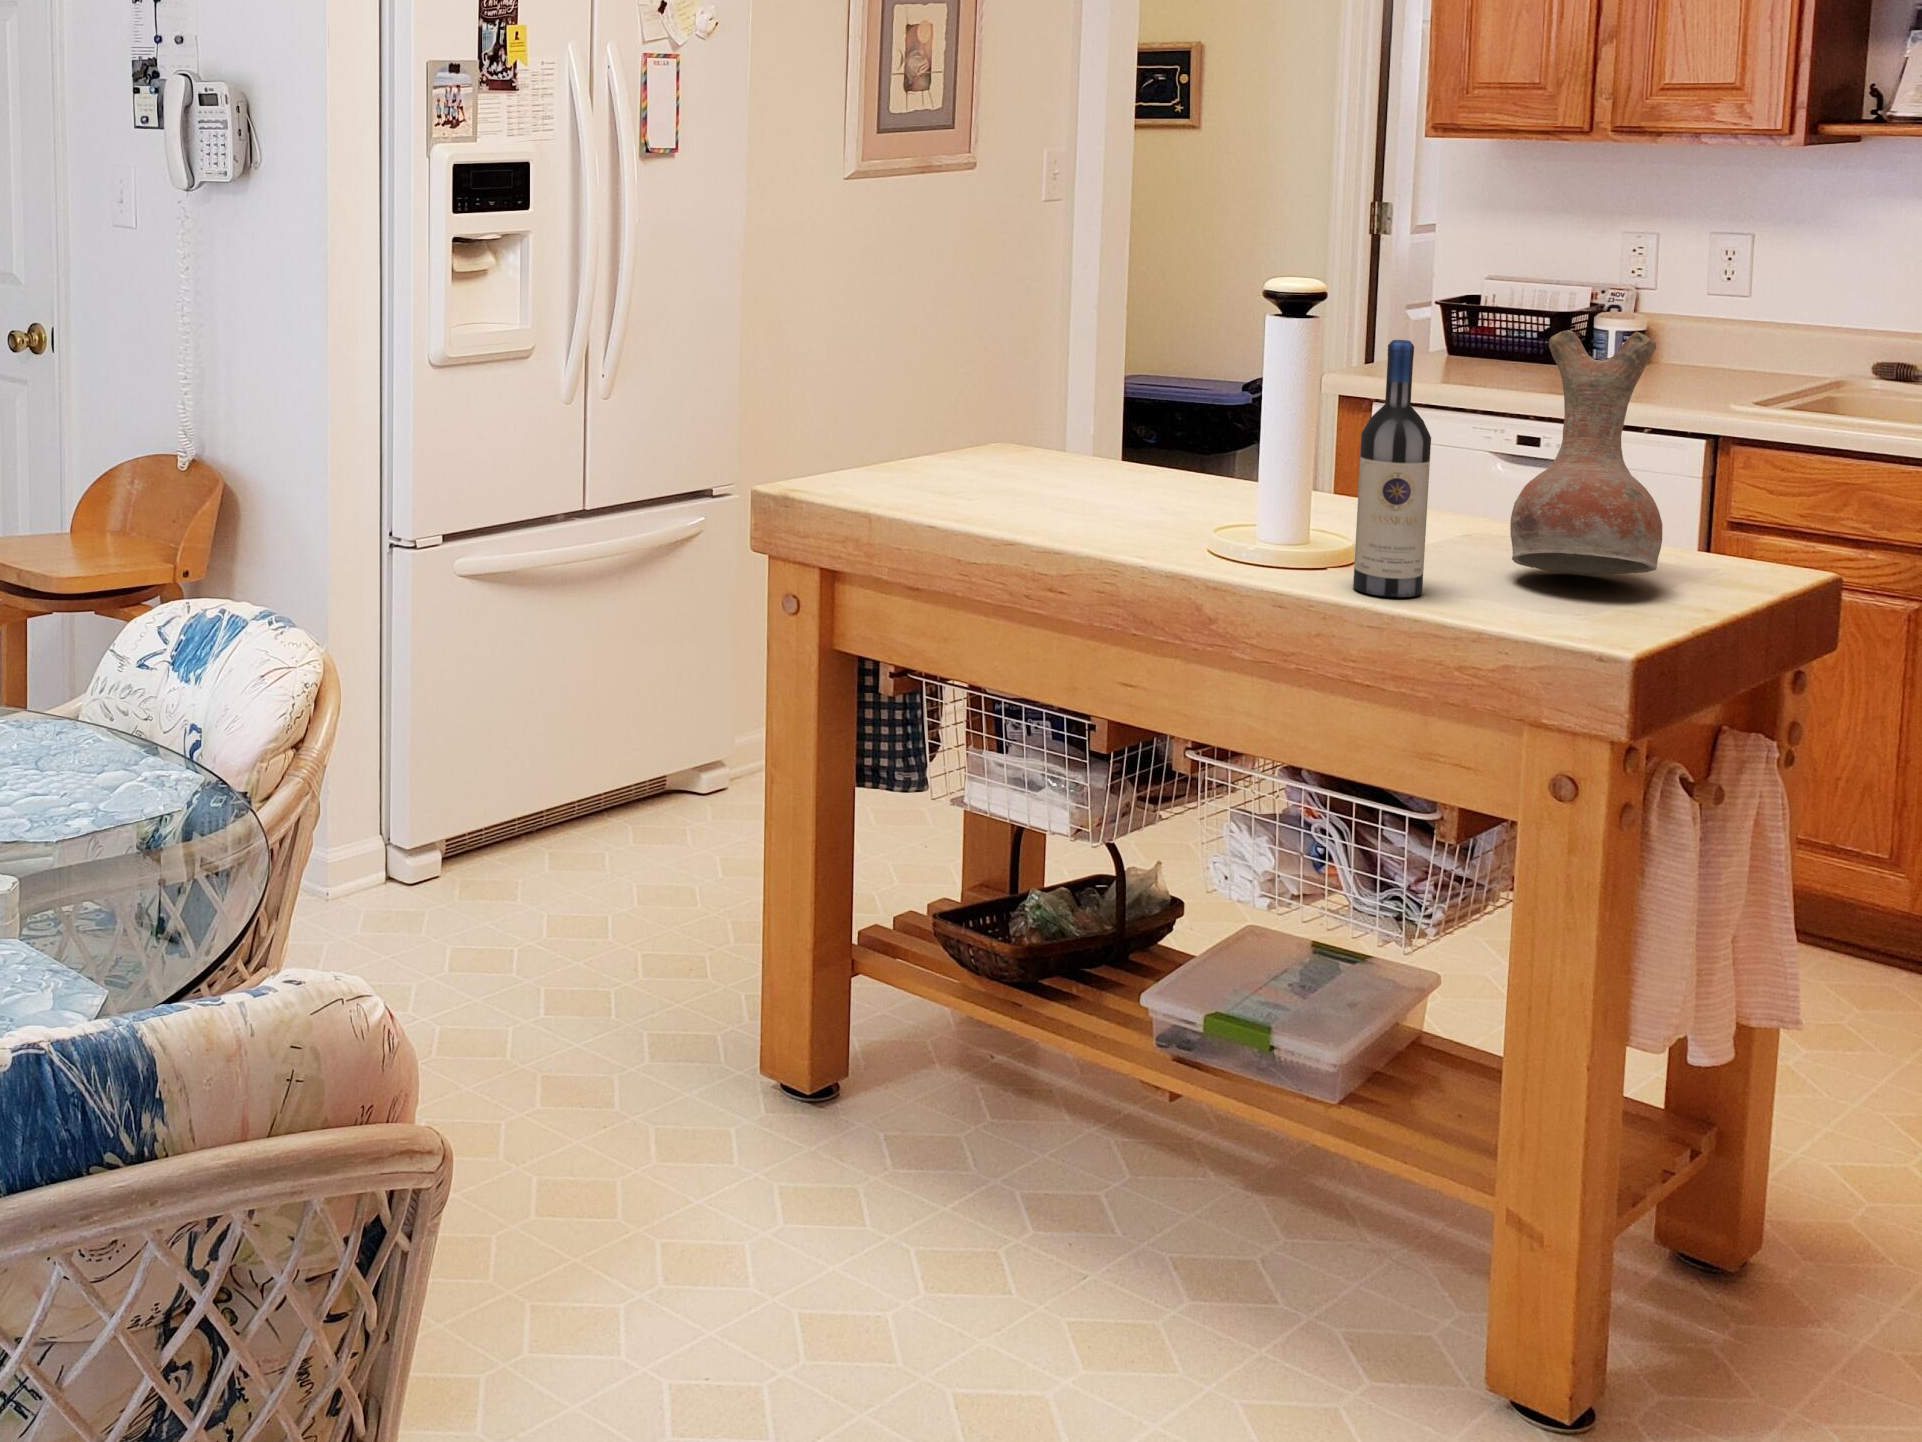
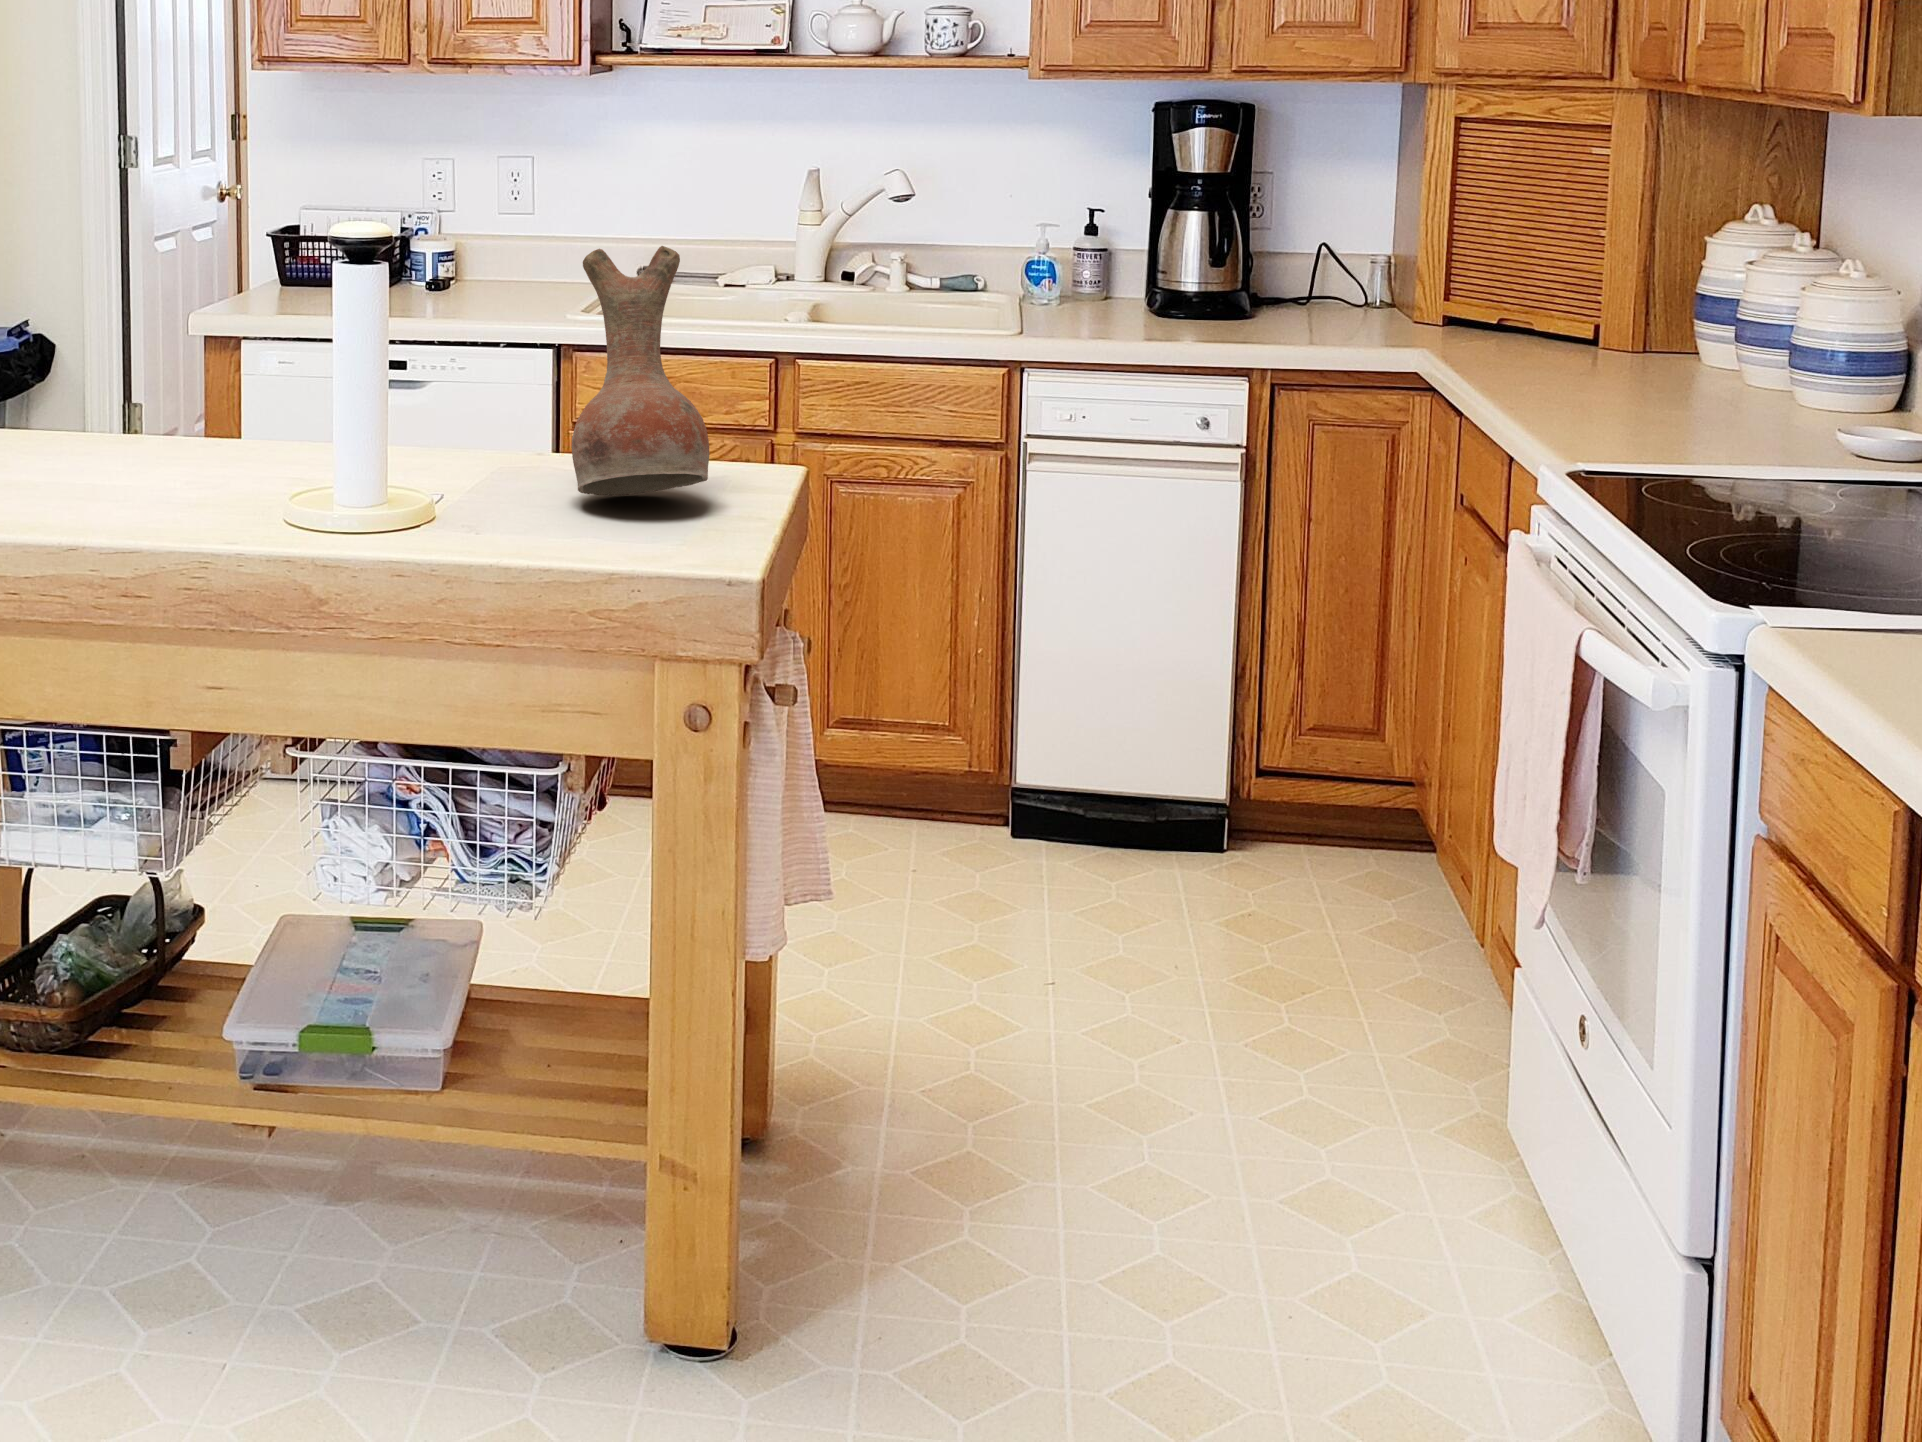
wine bottle: present [1353,340,1431,597] -> none [451,267,520,543]

